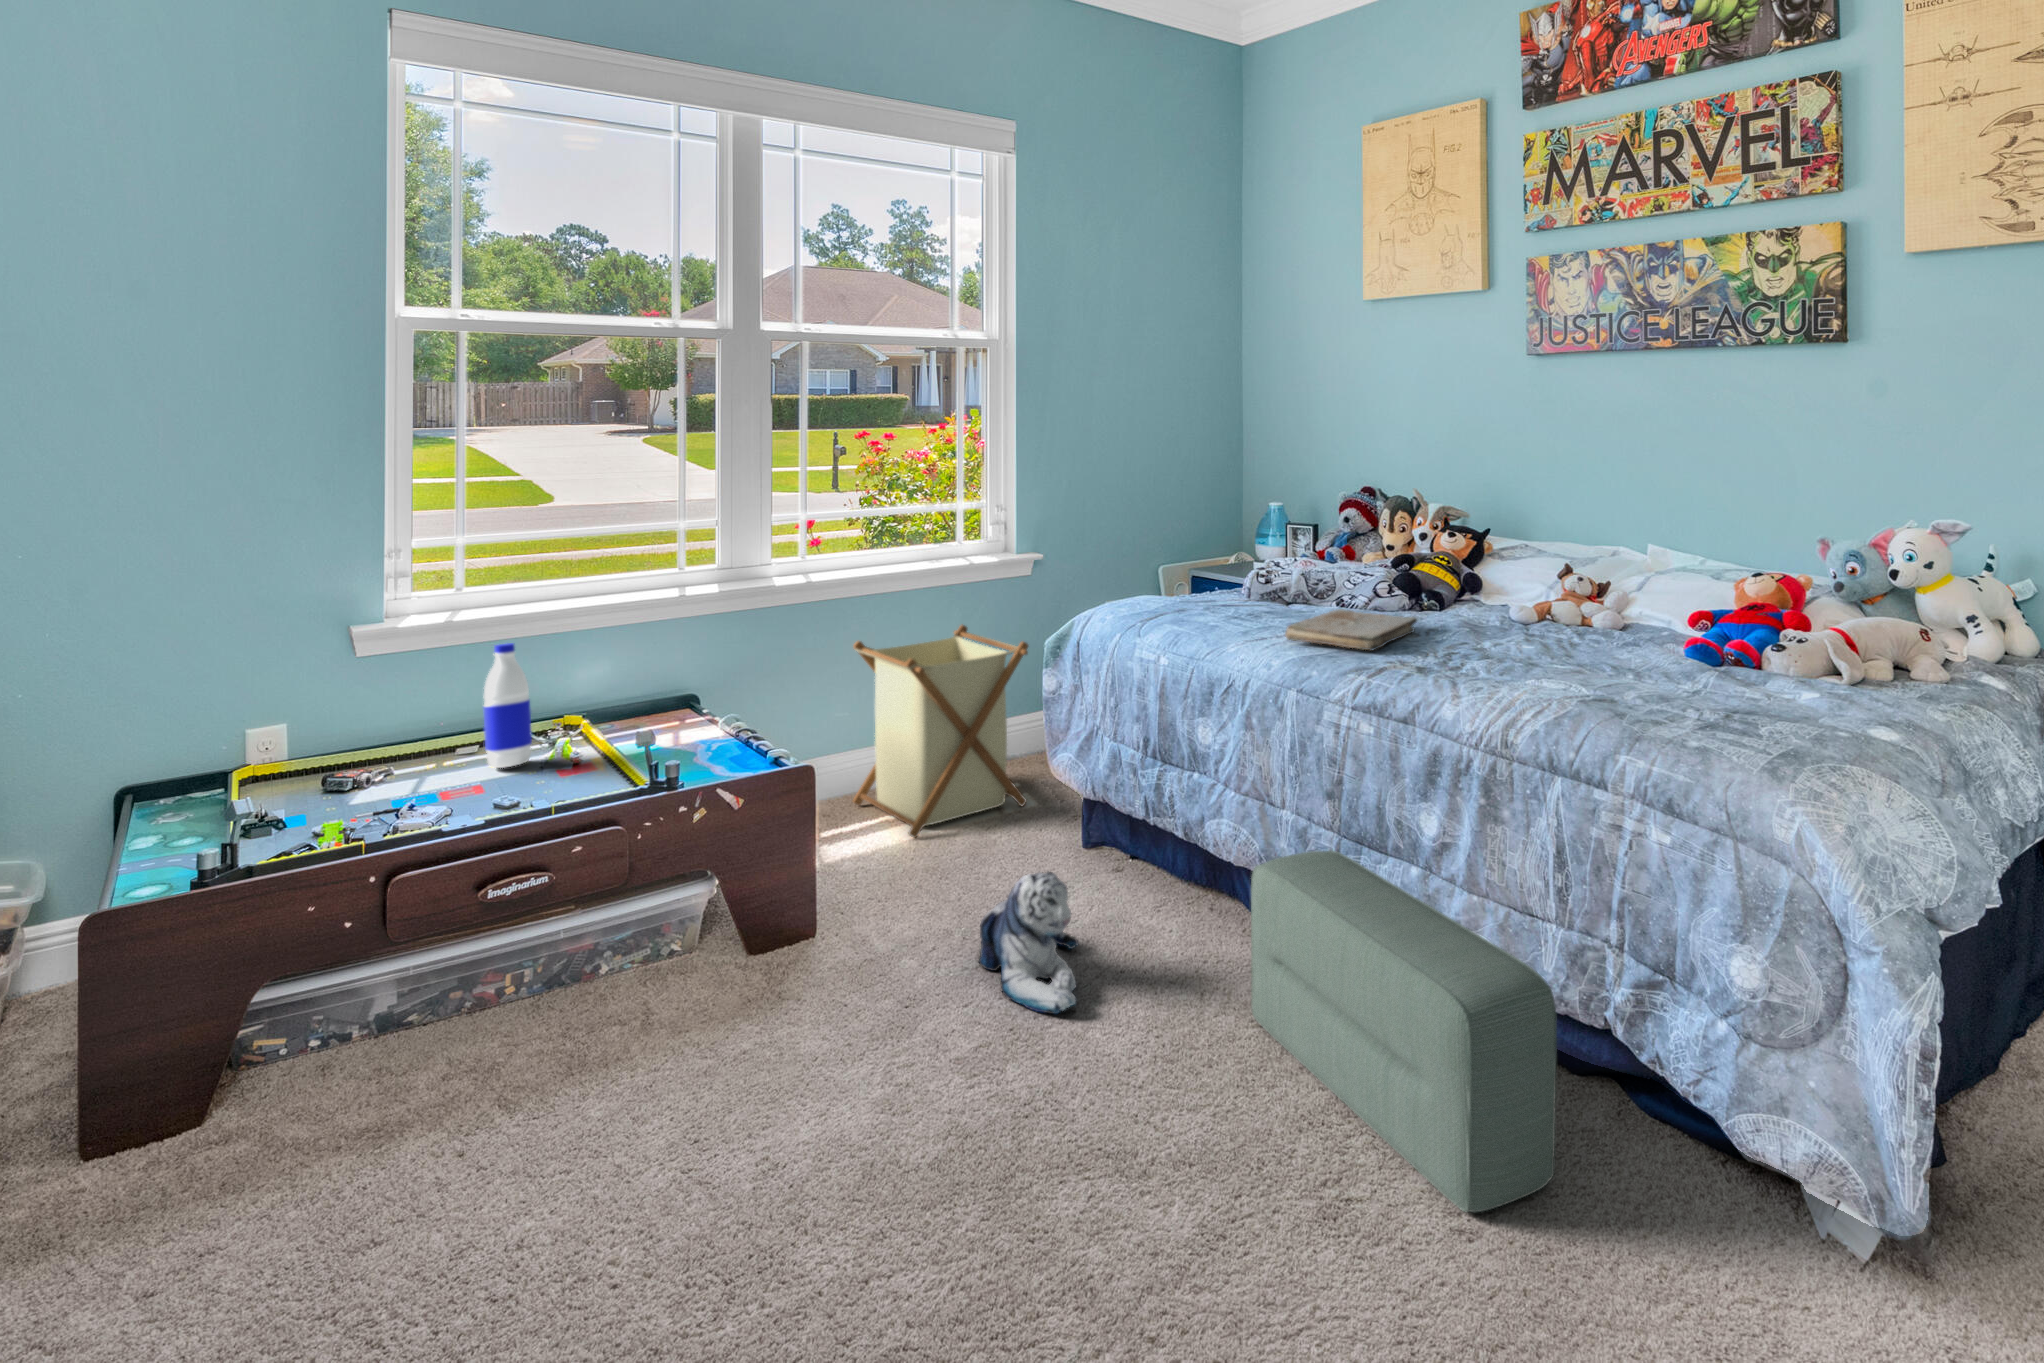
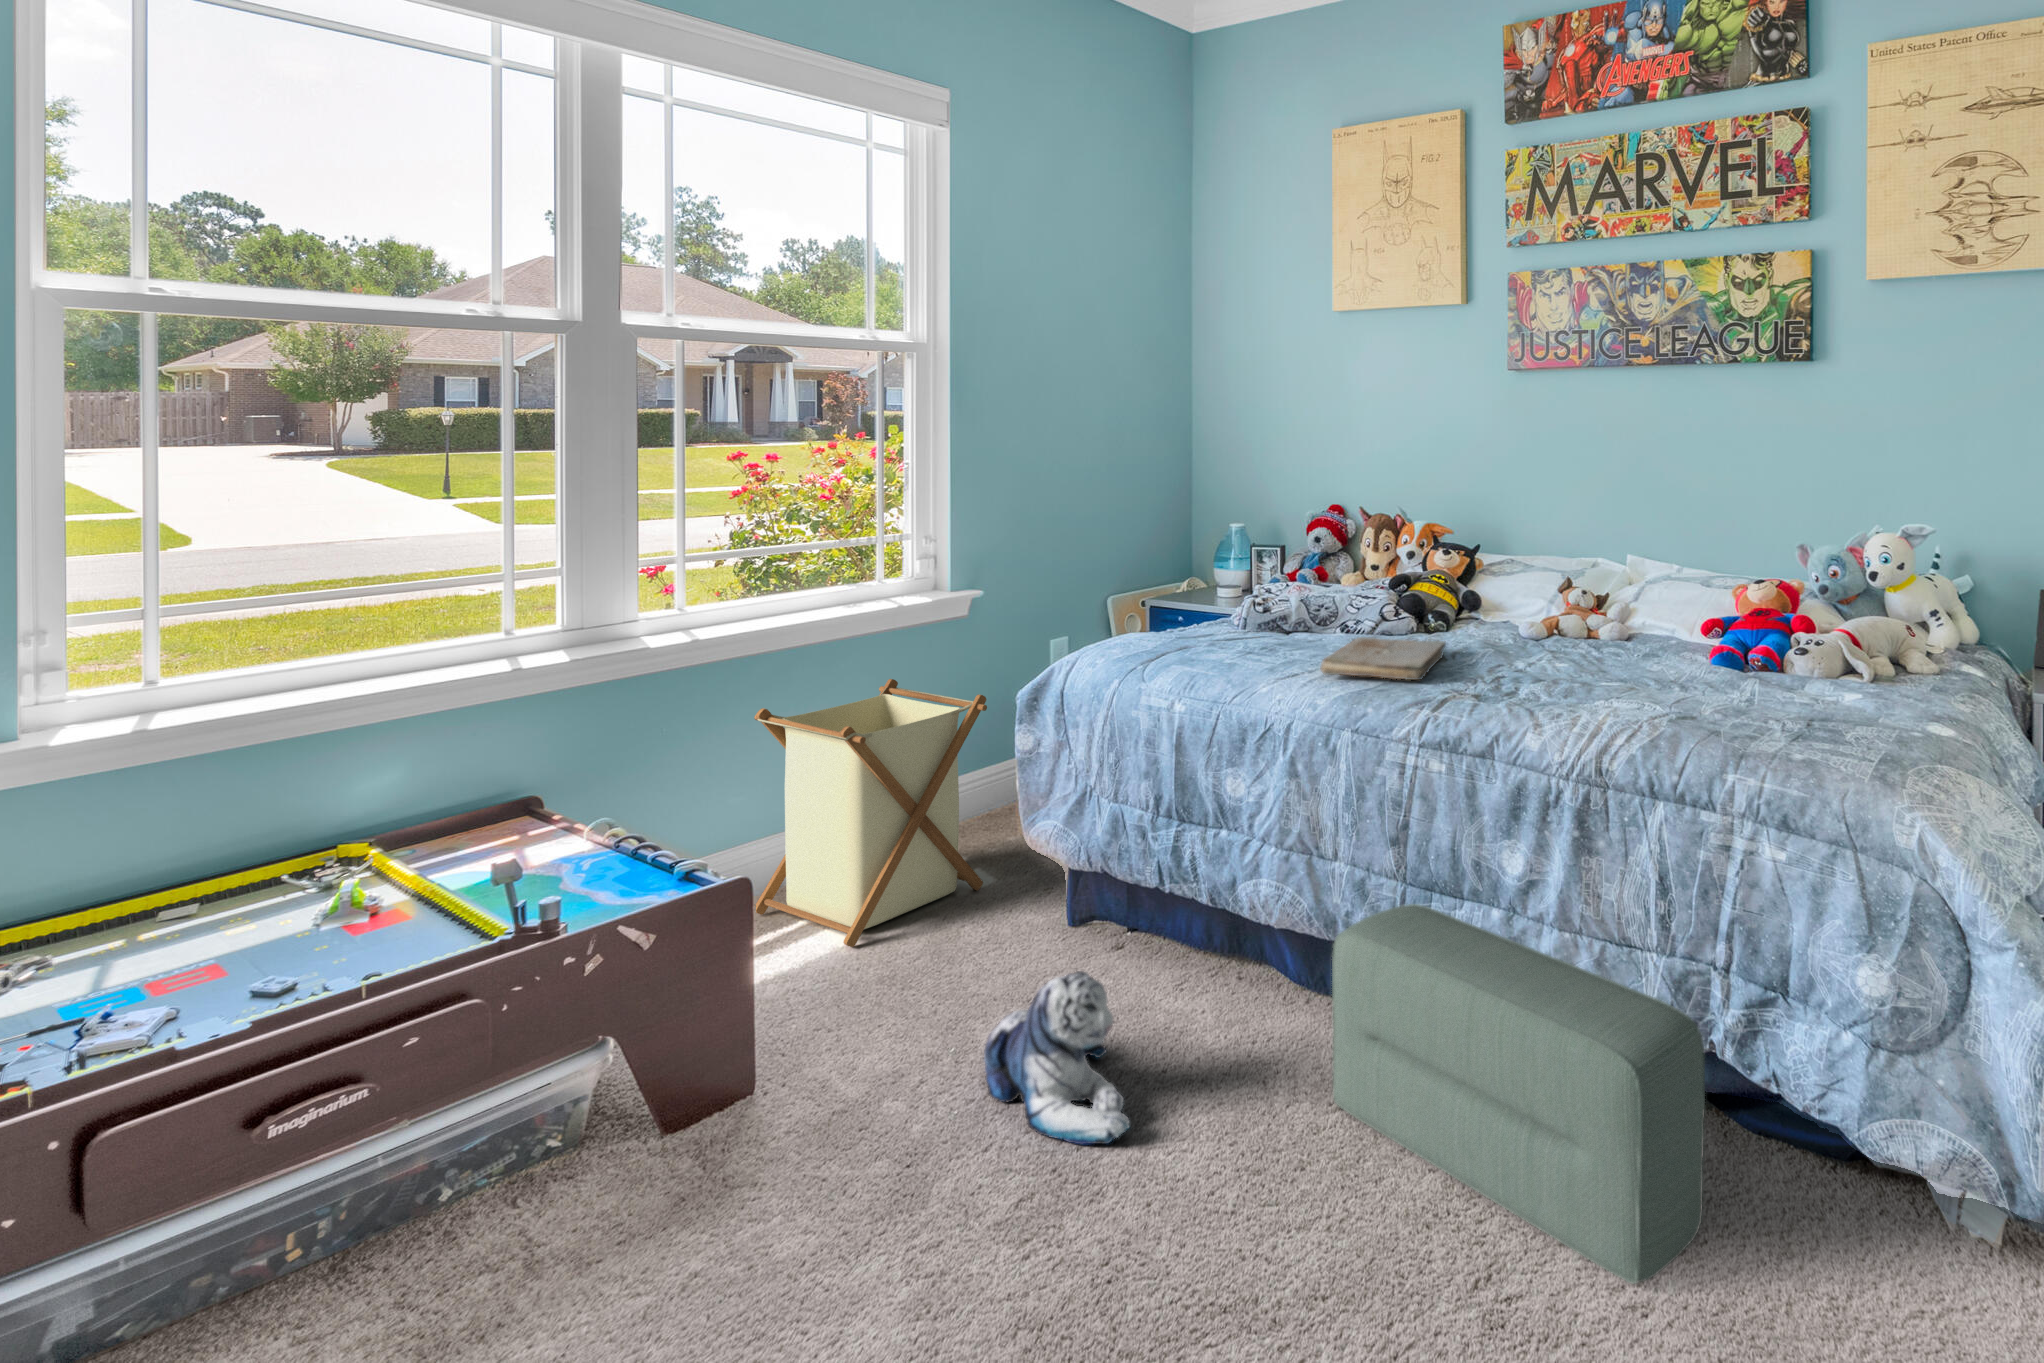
water bottle: present [483,643,532,768] -> none [215,753,299,936]

